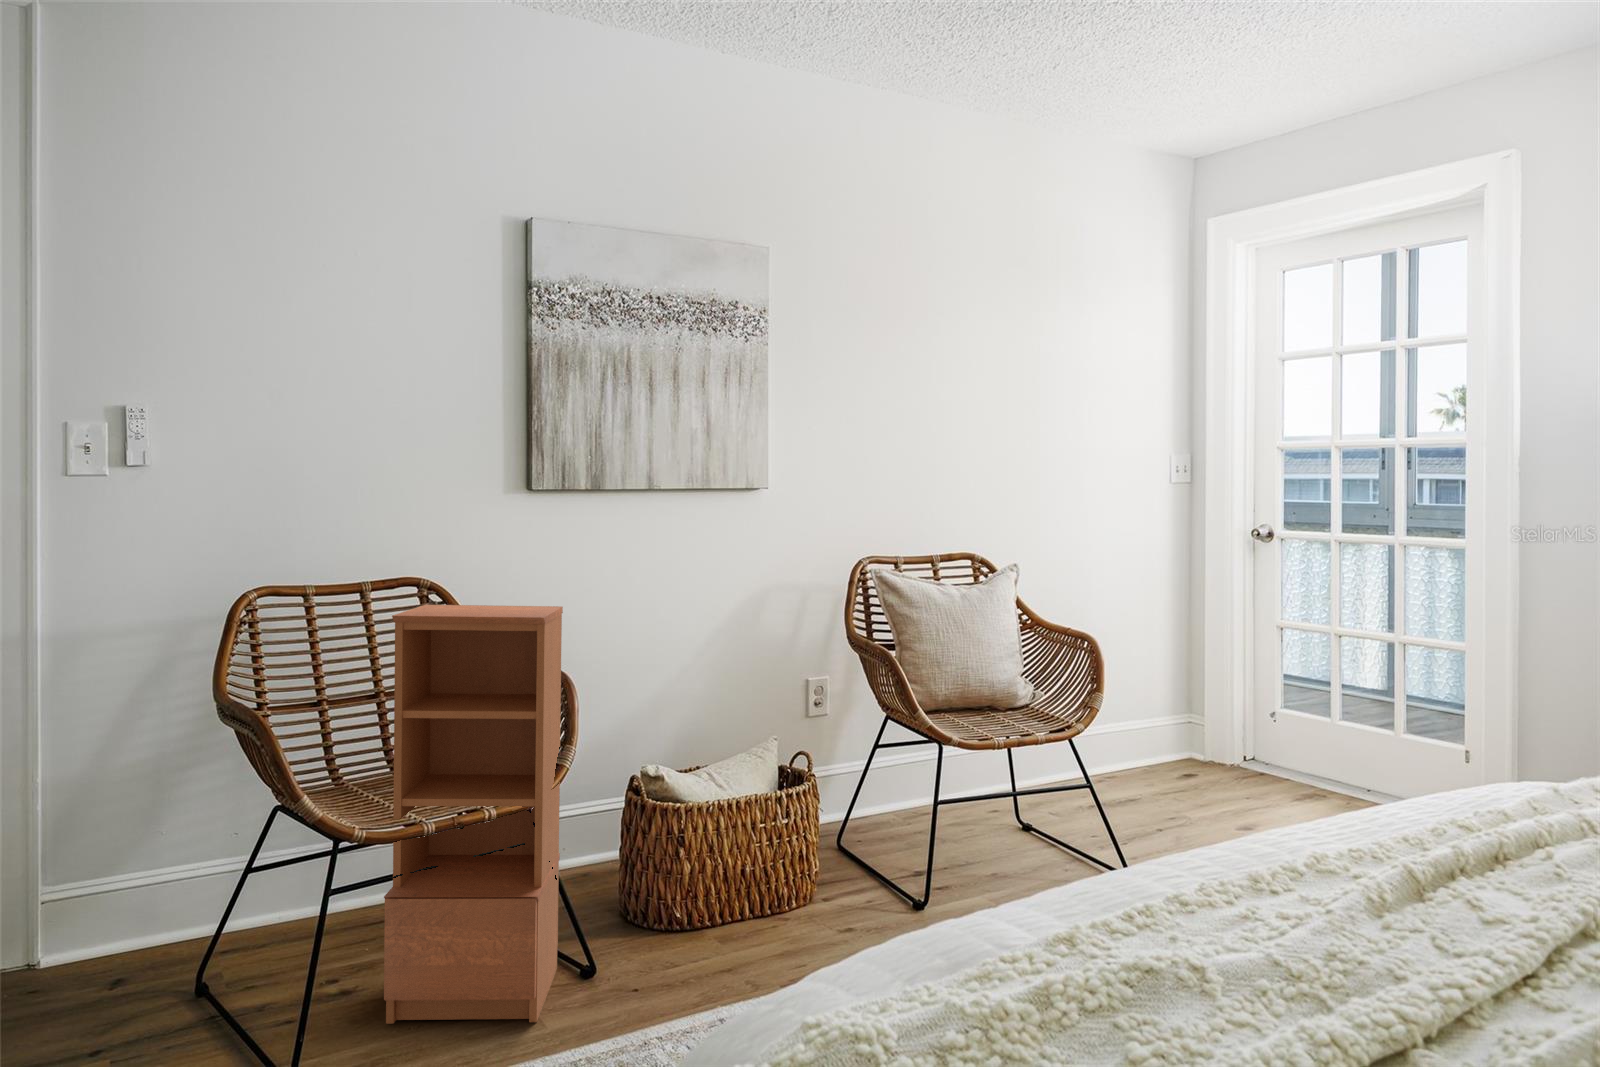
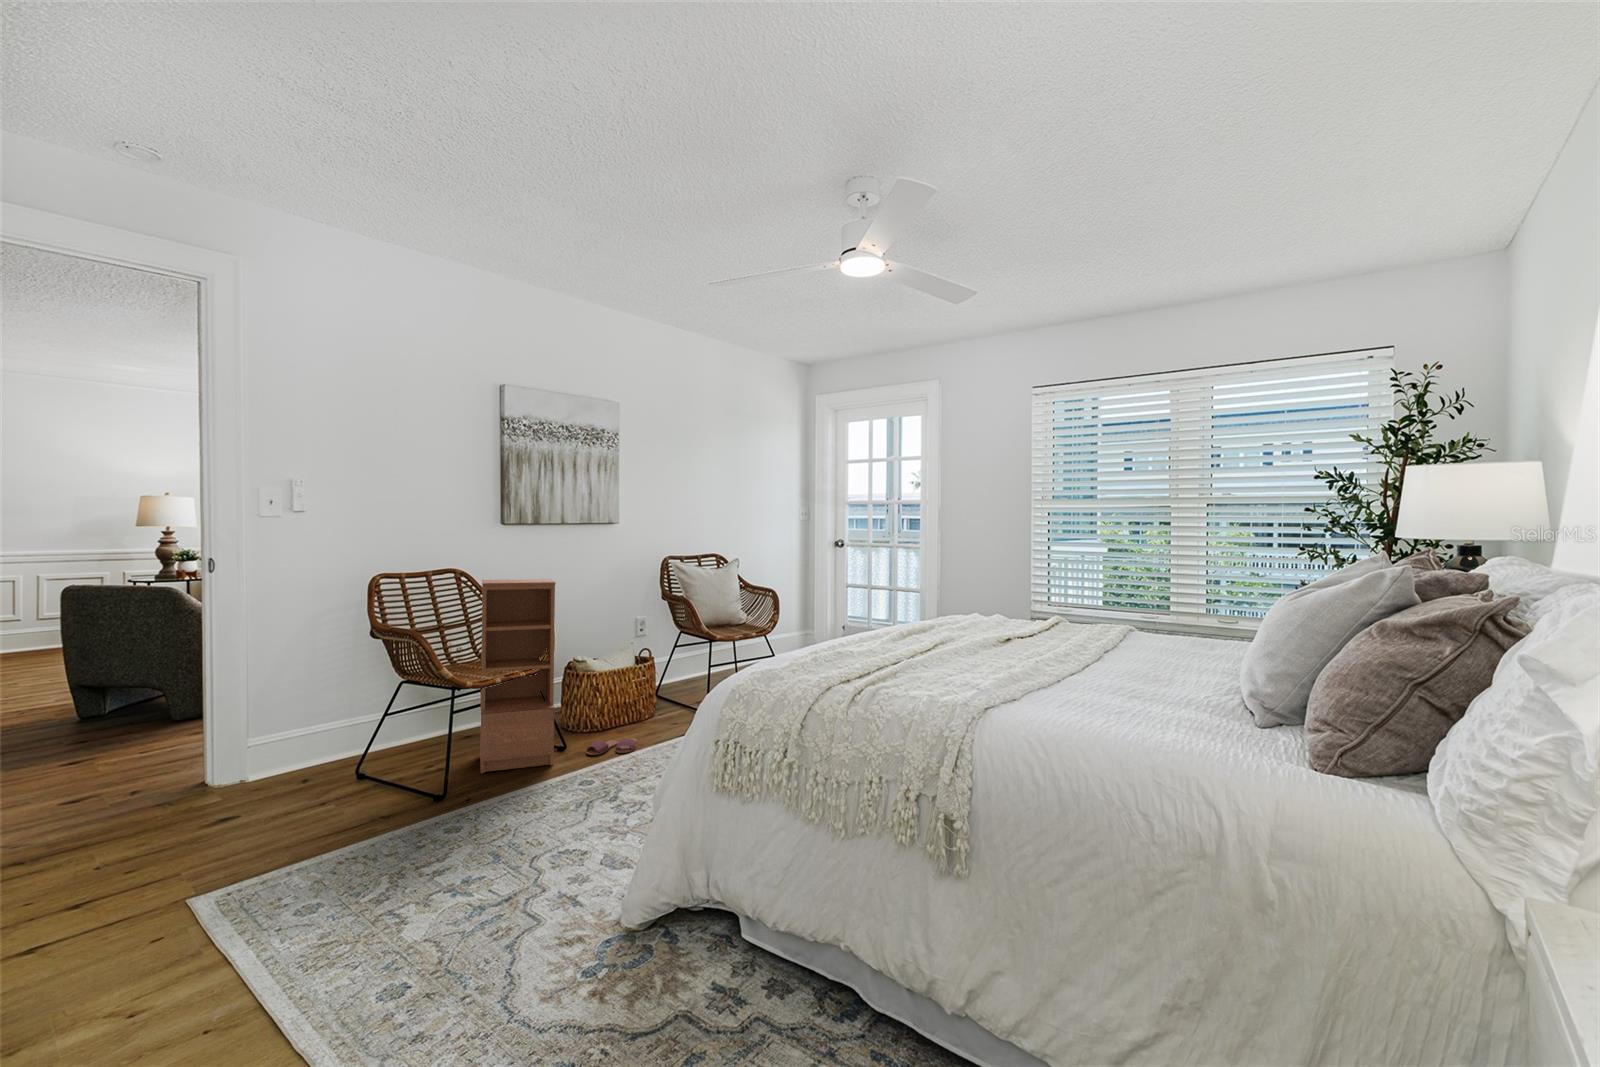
slippers: none [618,964,741,1009] -> present [586,738,637,755]

